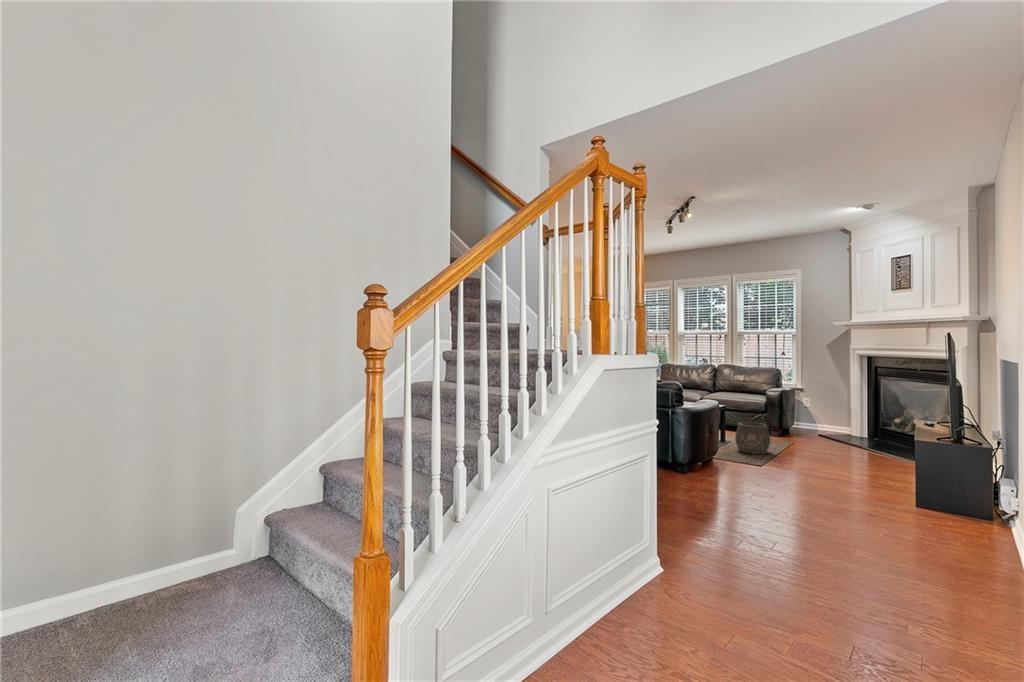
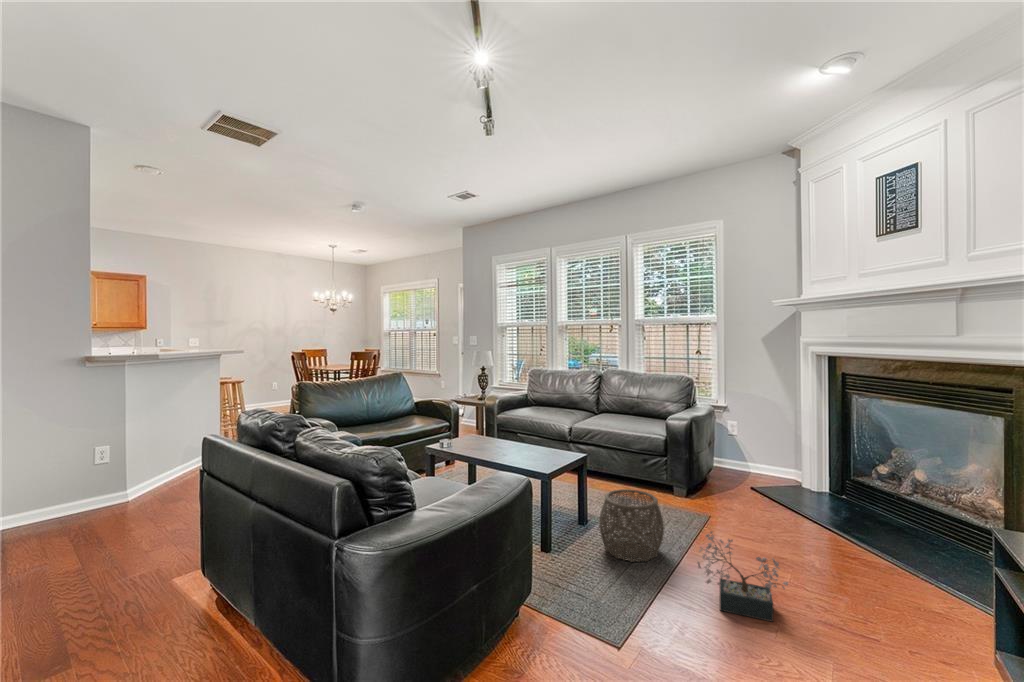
decorative plant: none [790,433,832,467] -> present [697,532,788,622]

